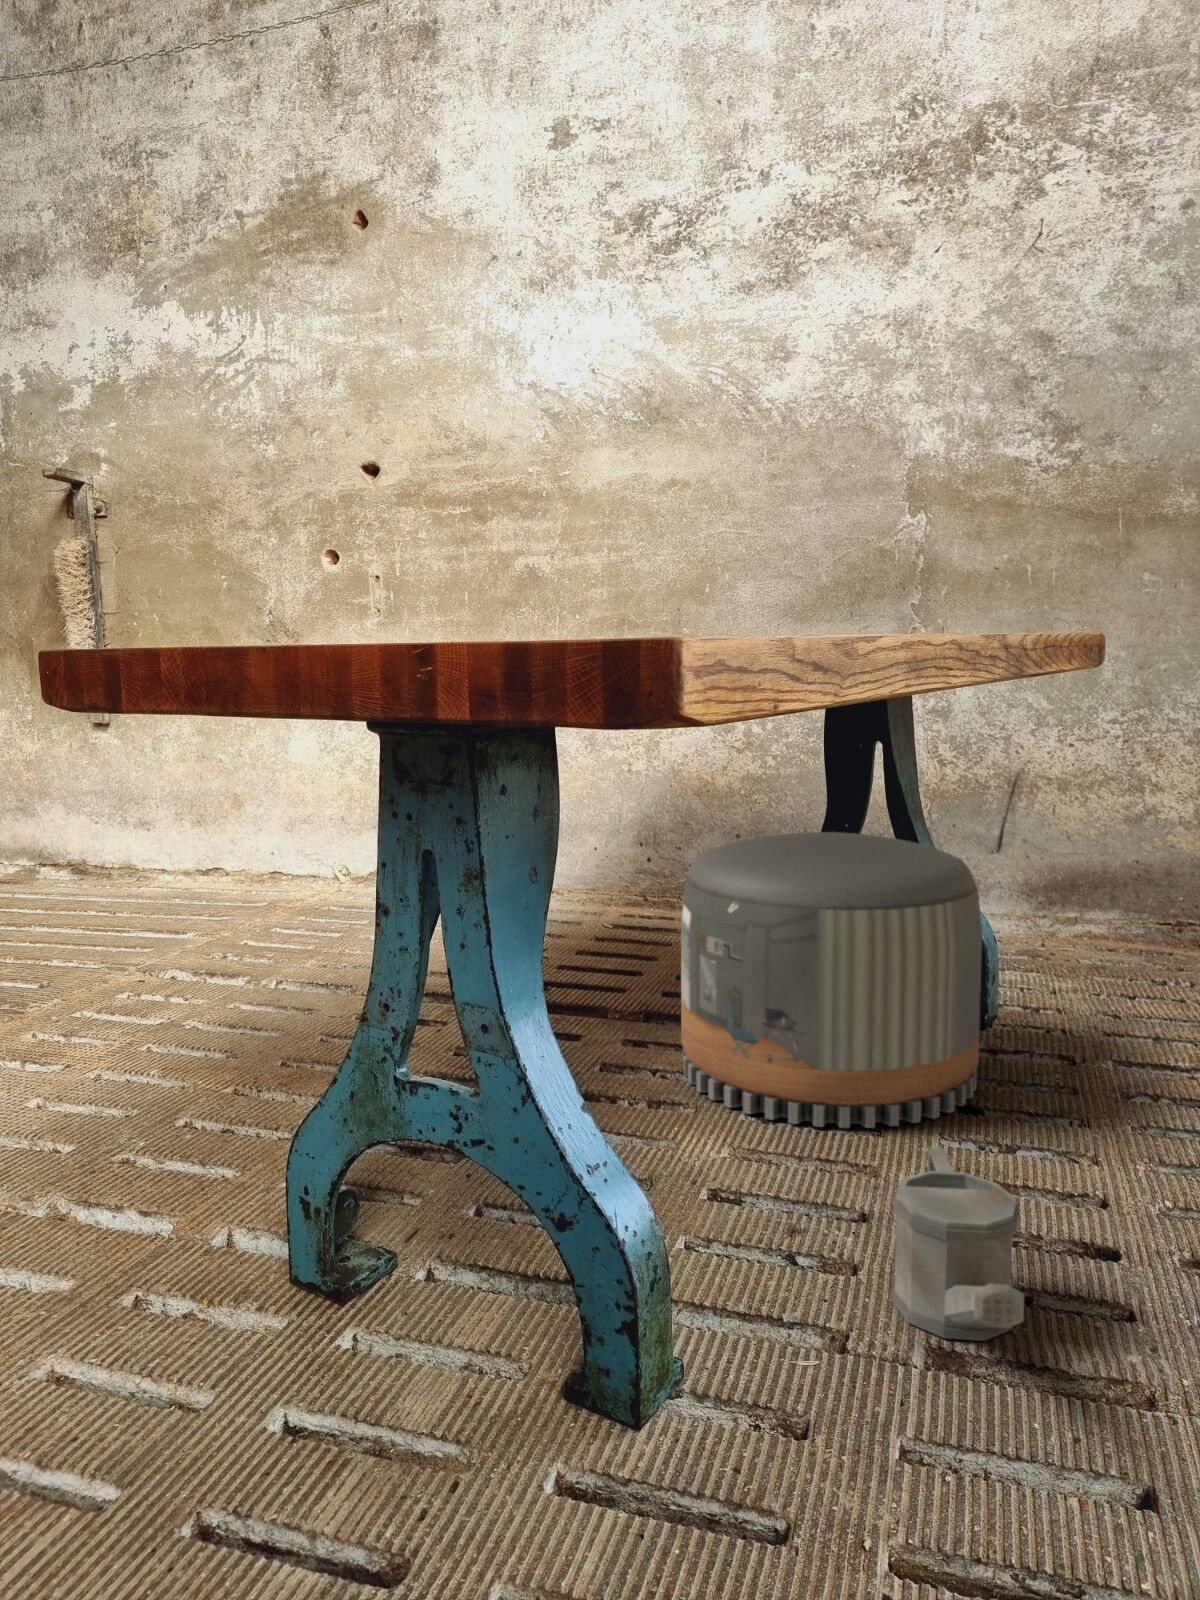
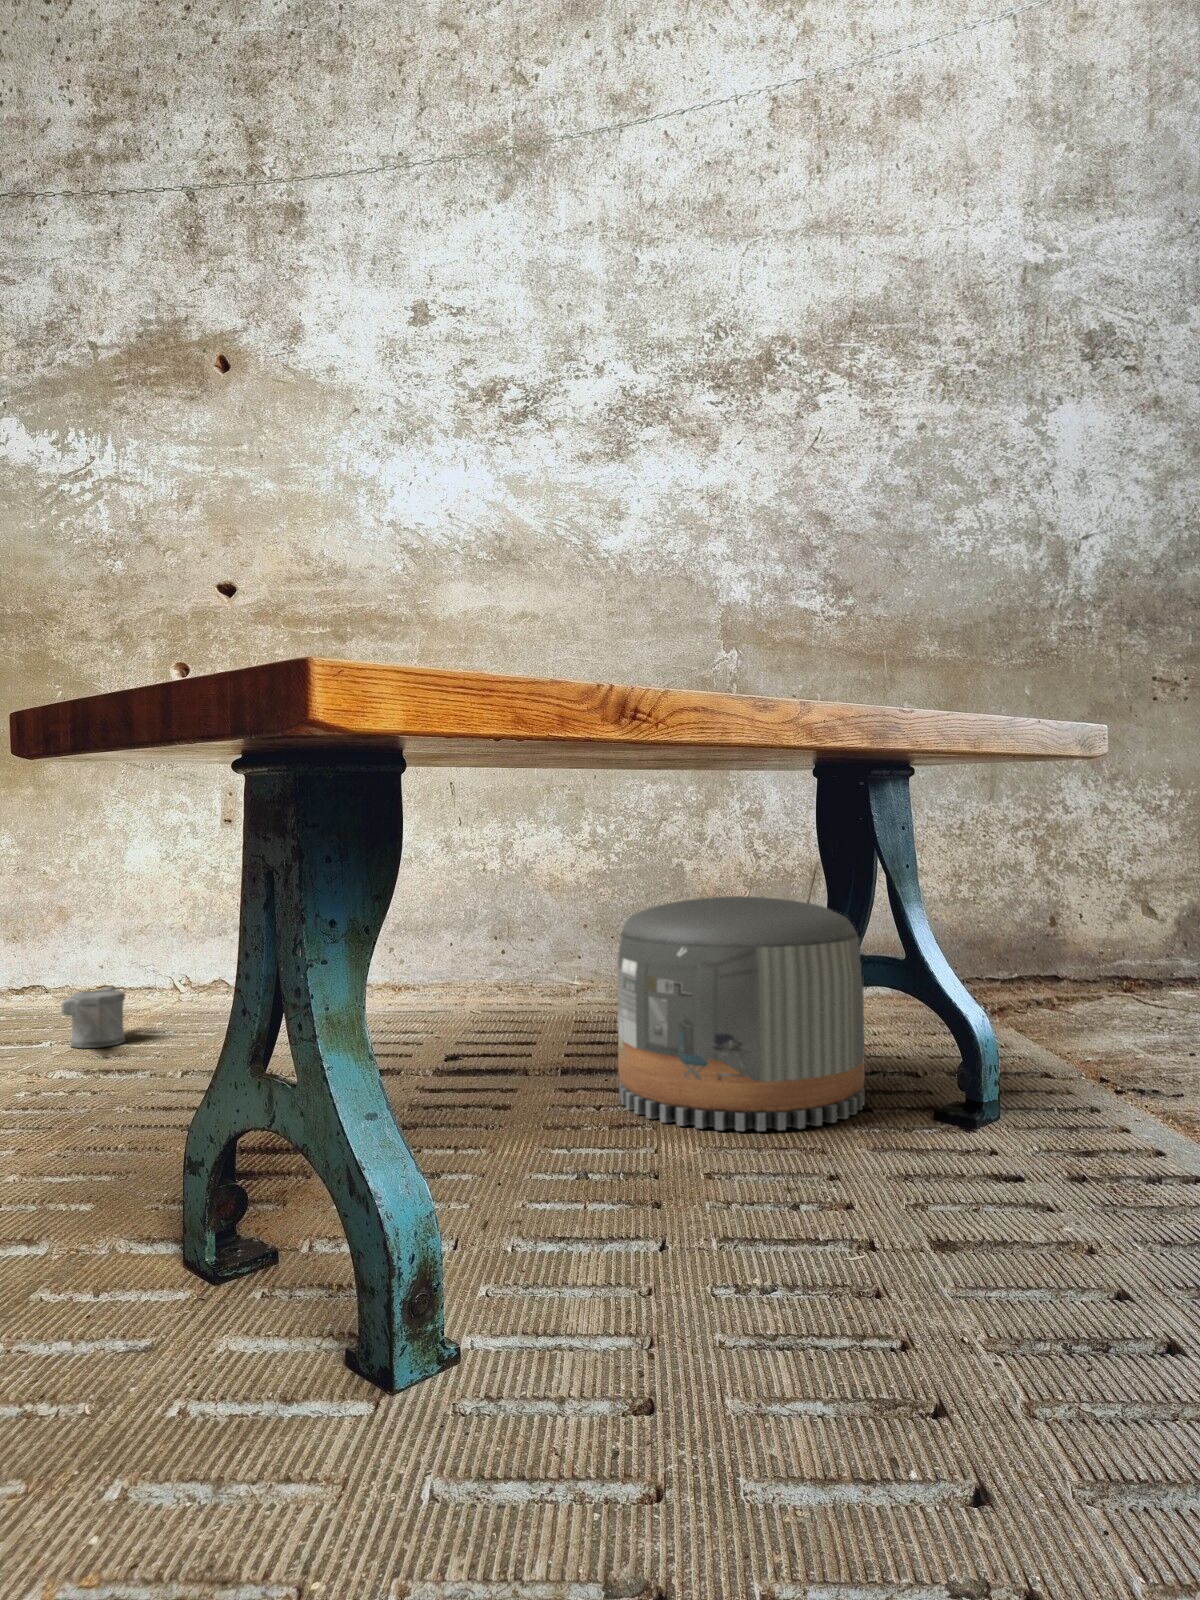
watering can: present [891,1148,1024,1341] -> present [61,986,125,1048]

